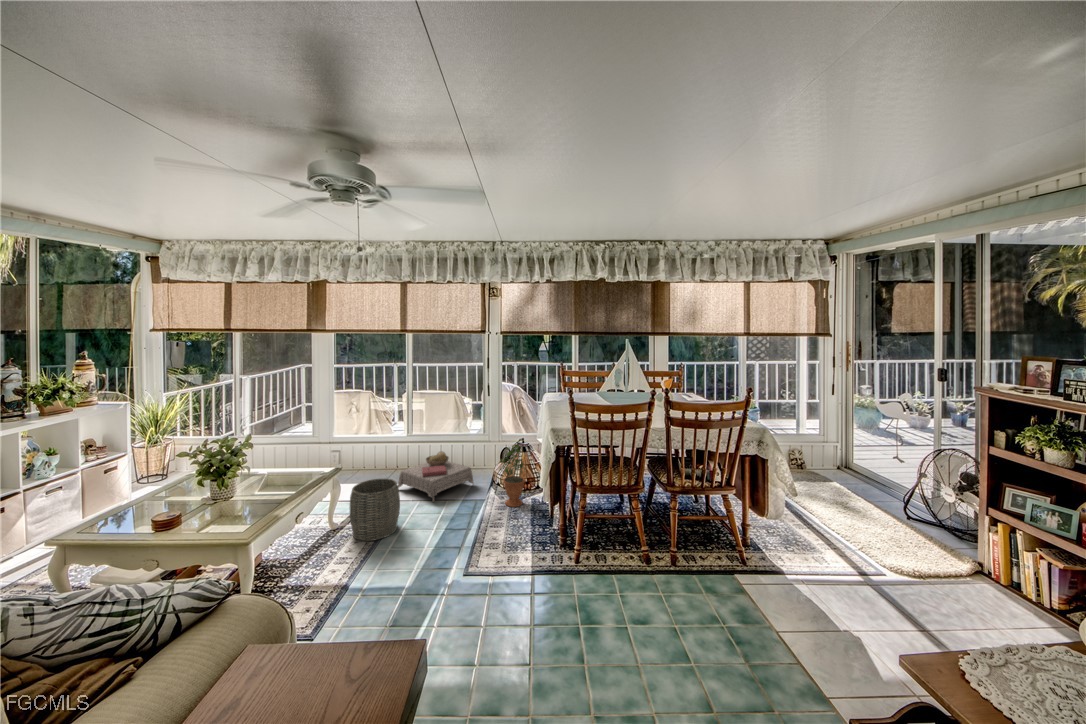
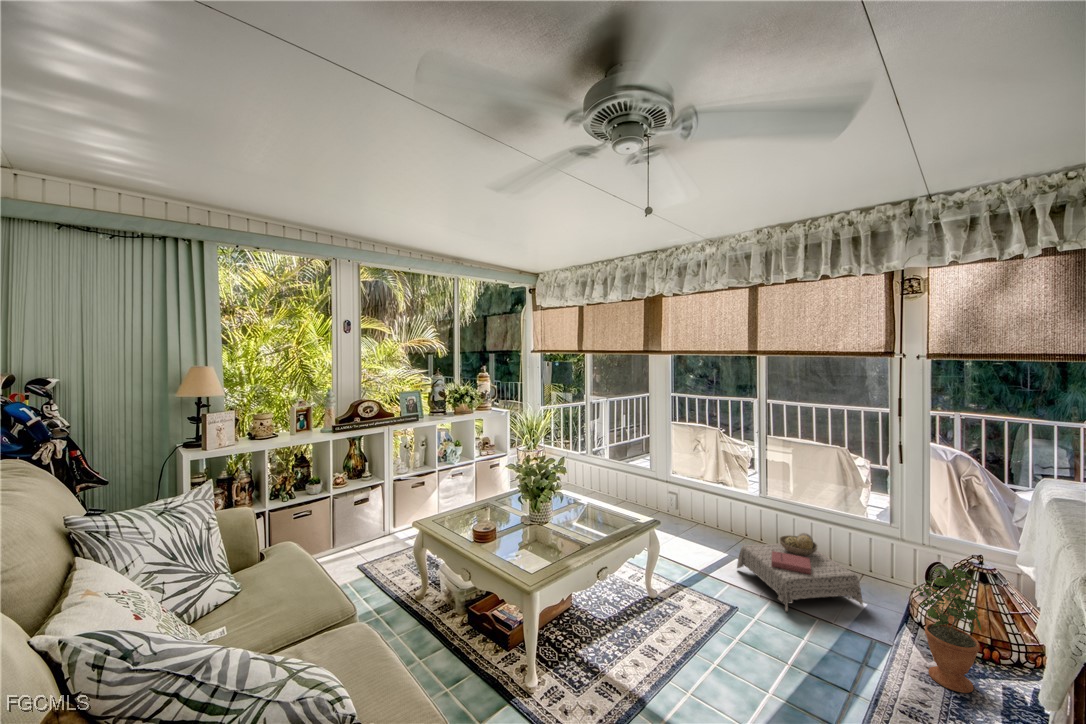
woven basket: present [350,479,400,541] -> none [666,552,731,642]

